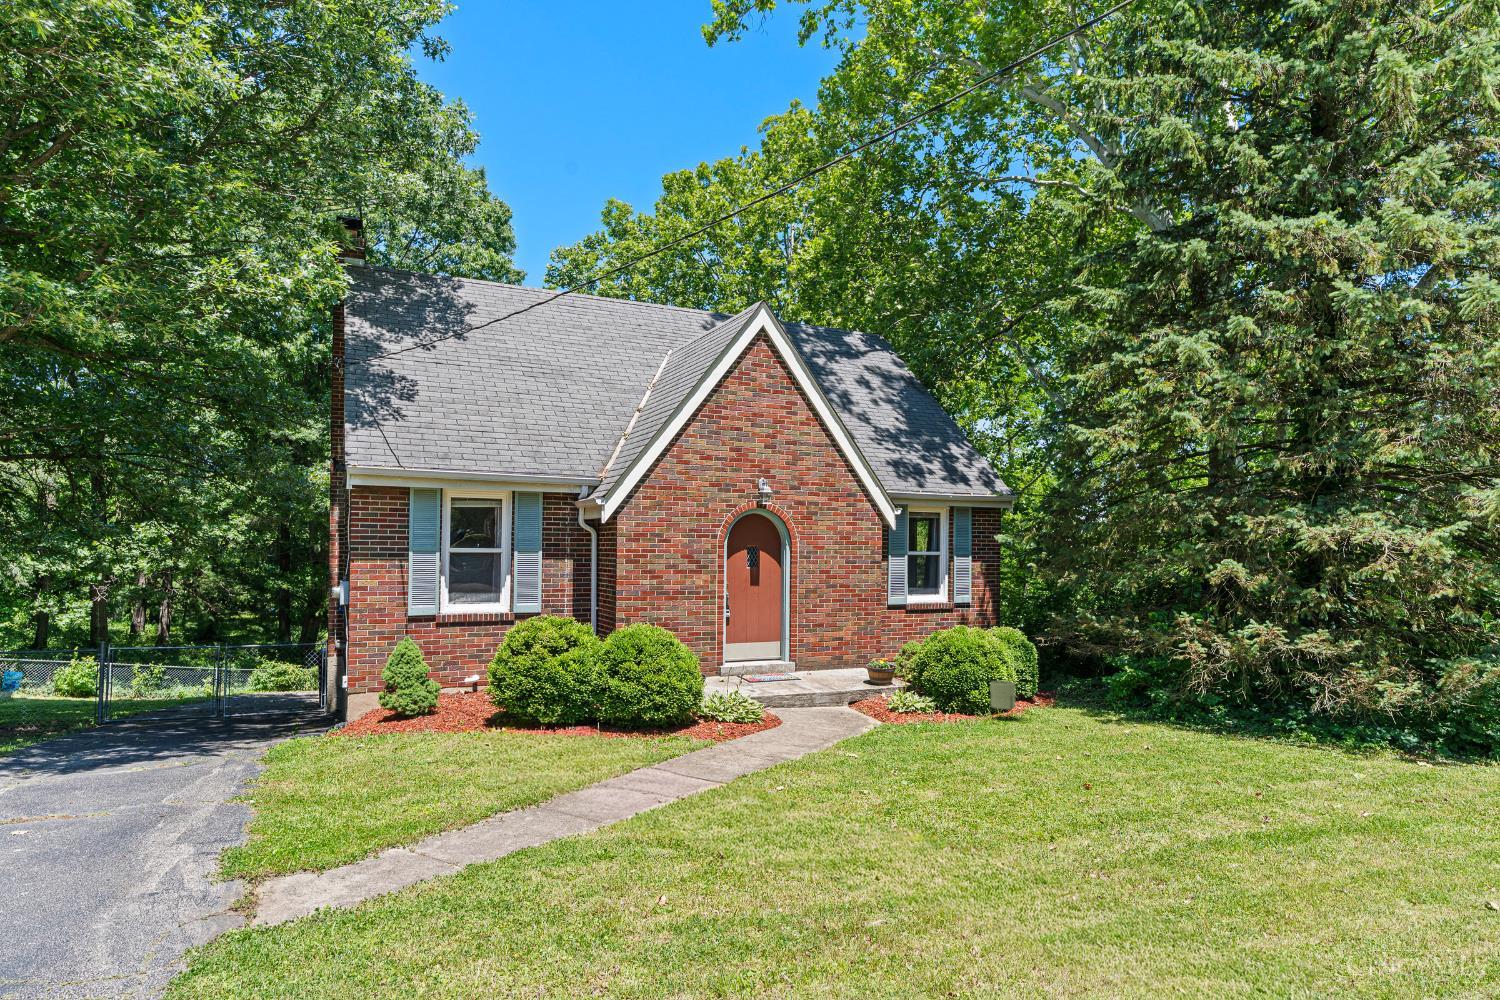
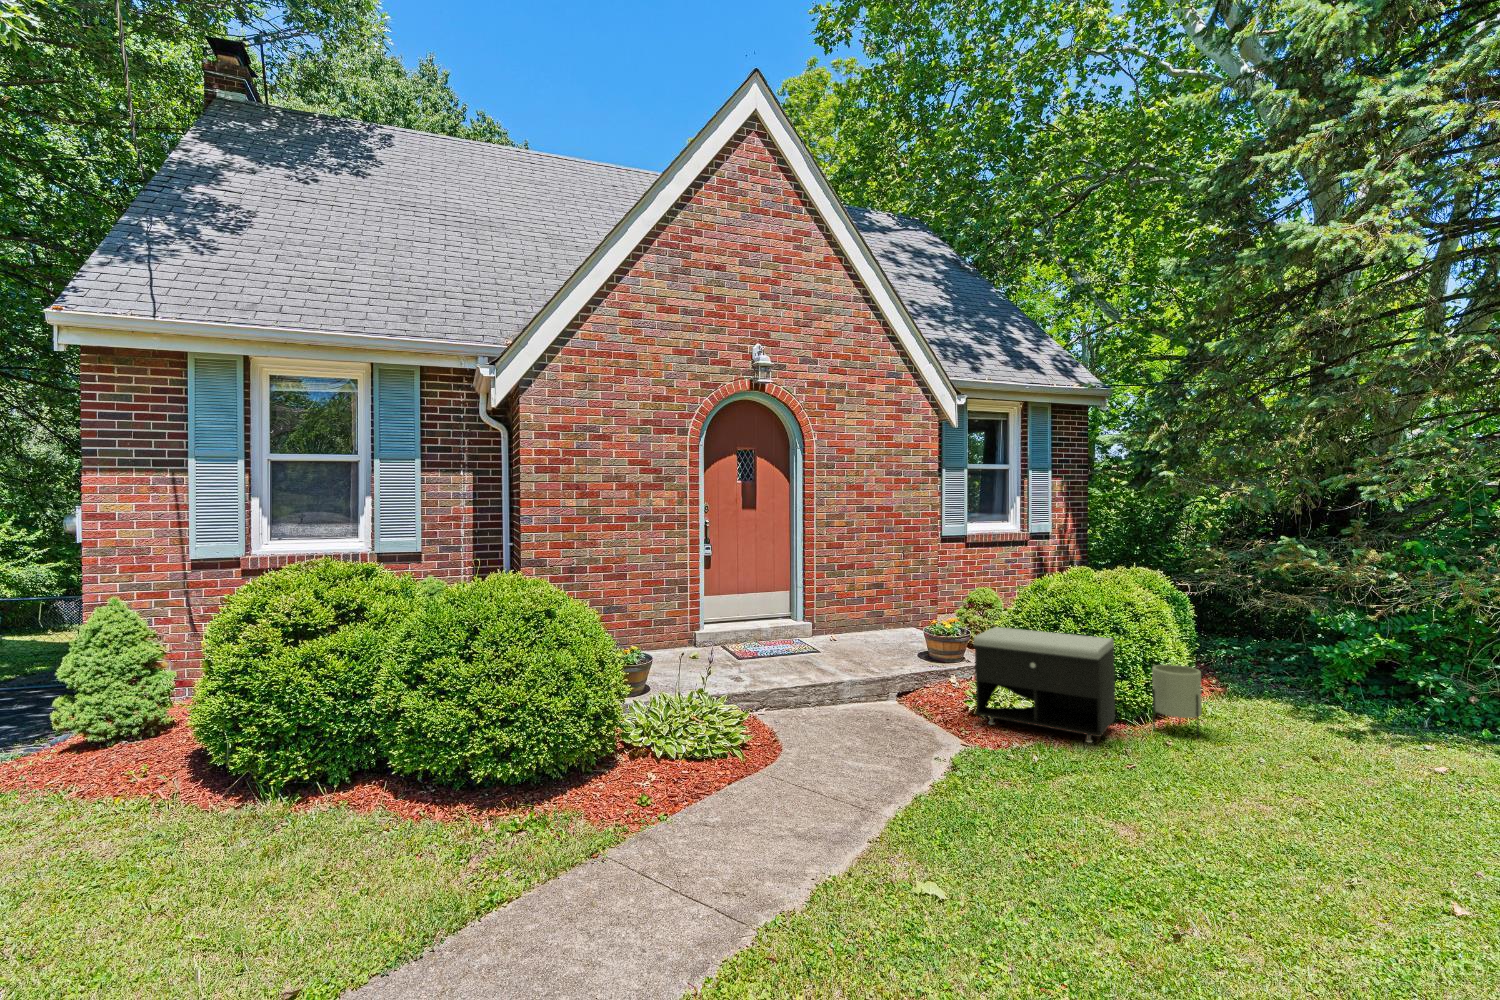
storage bench: none [891,661,970,722] -> present [973,627,1115,743]

